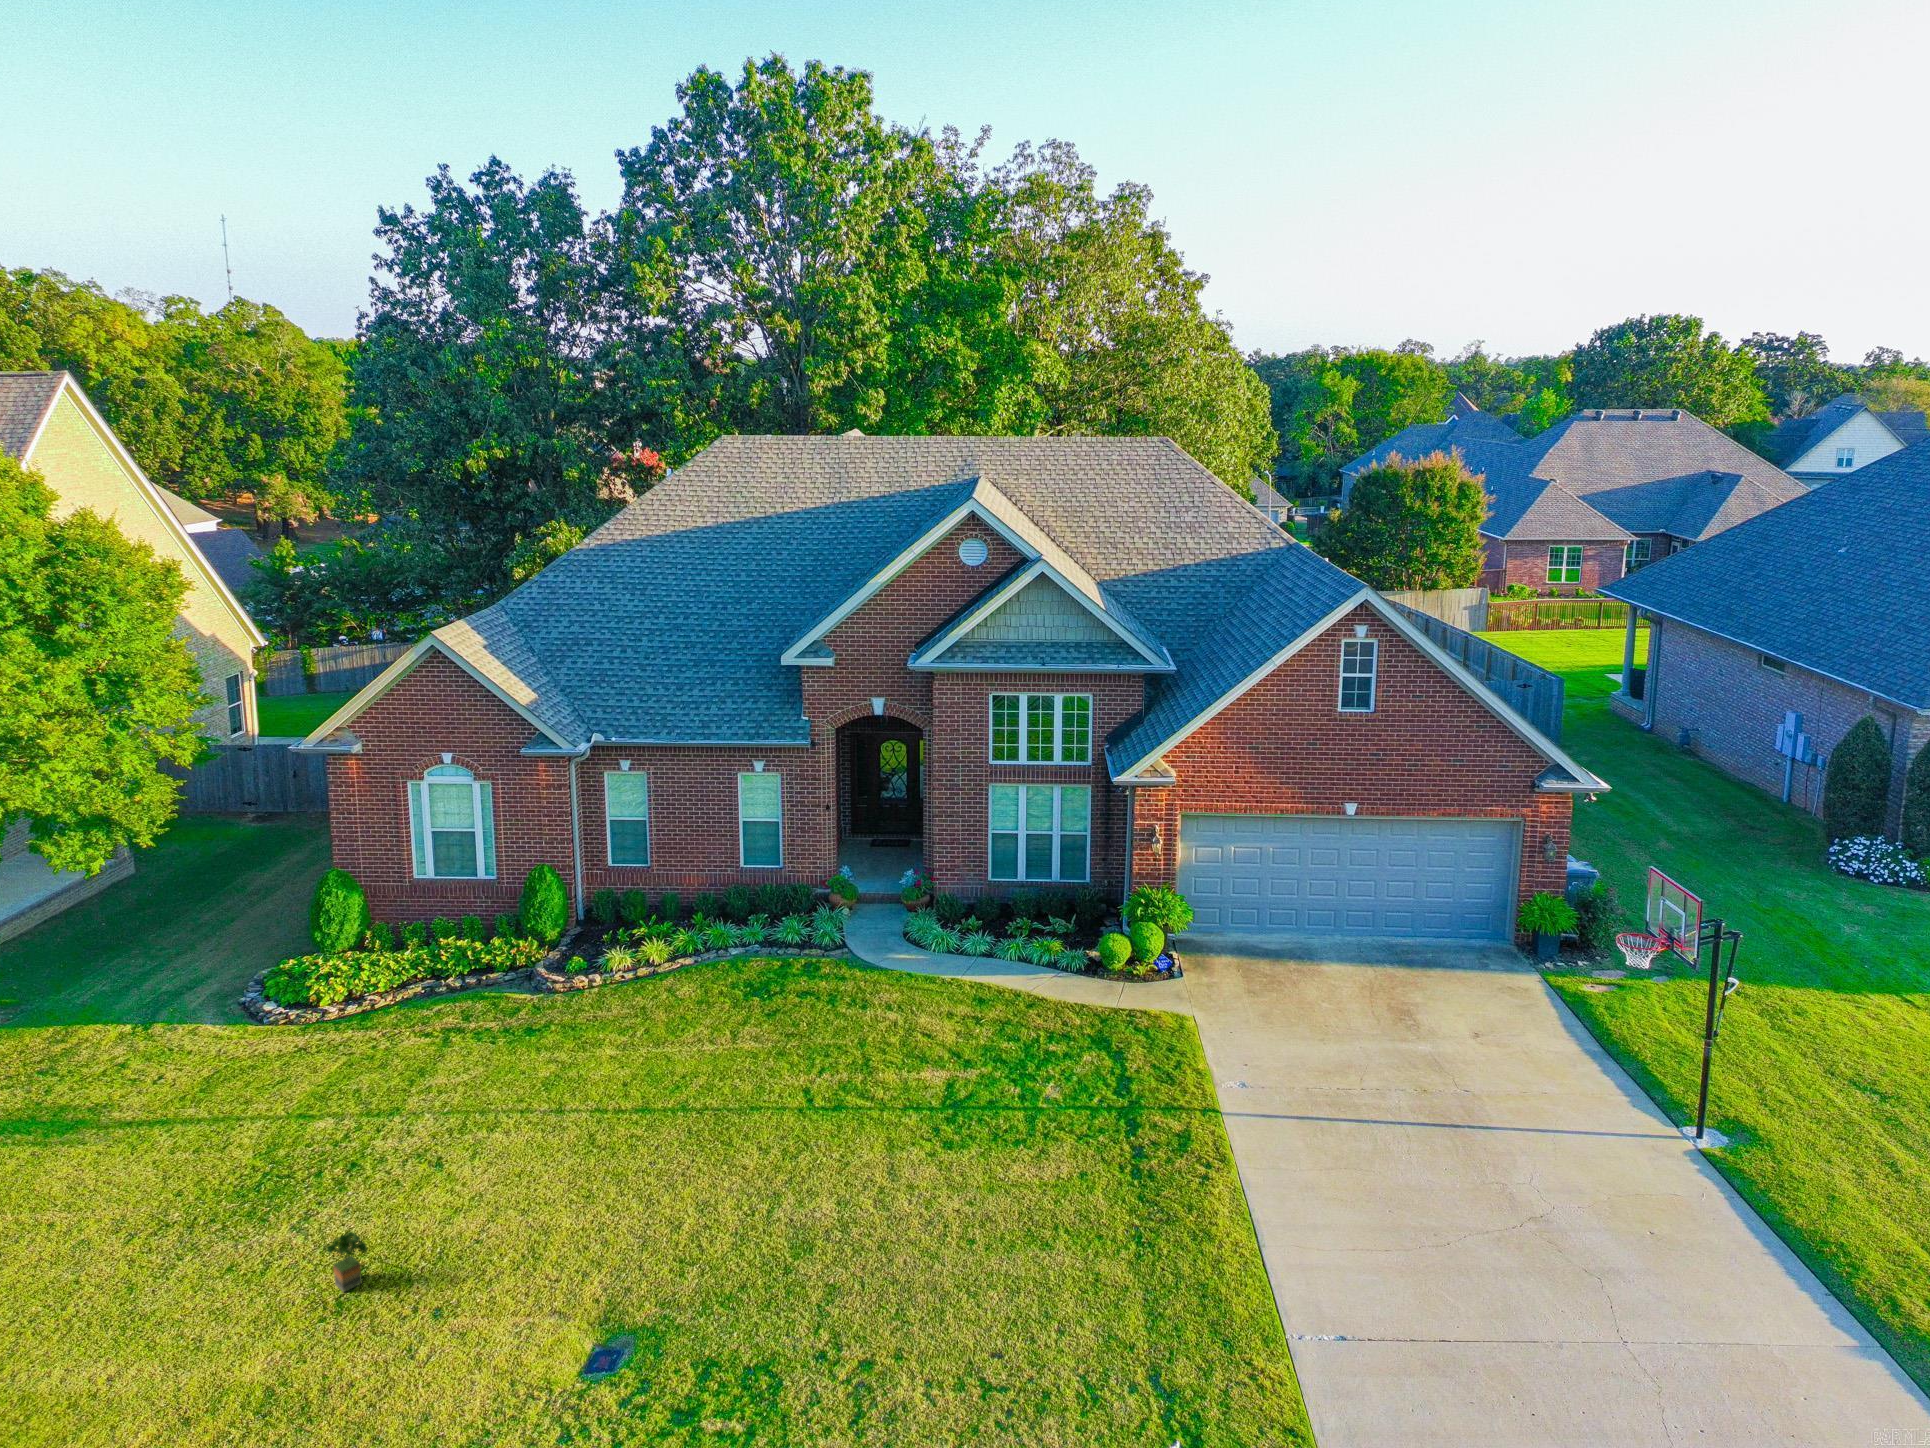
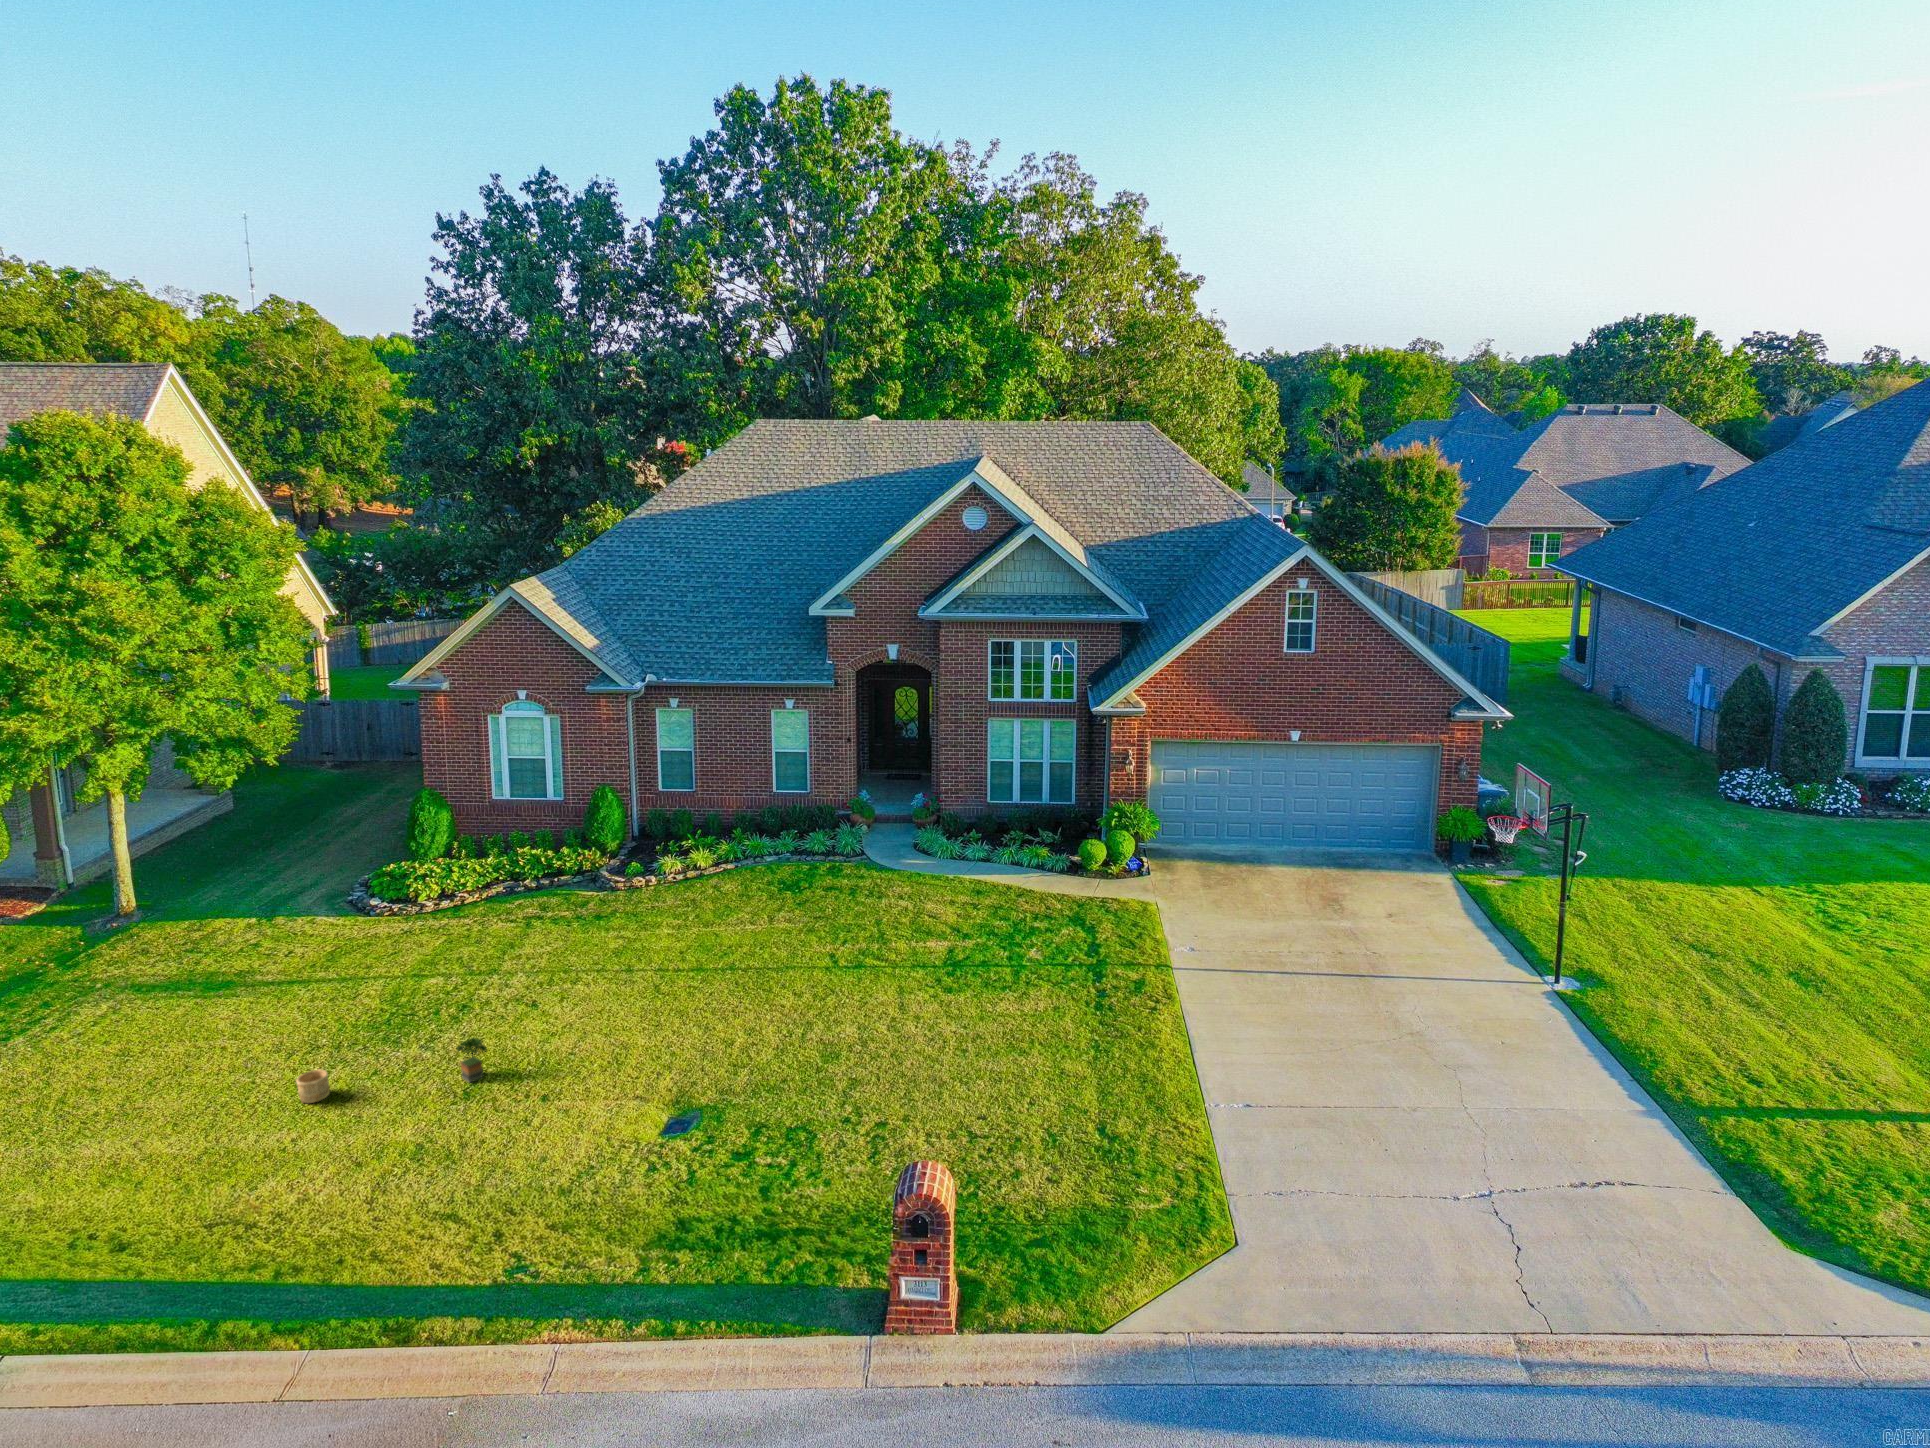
wooden bucket: none [117,1278,163,1327] -> present [296,1069,330,1103]

